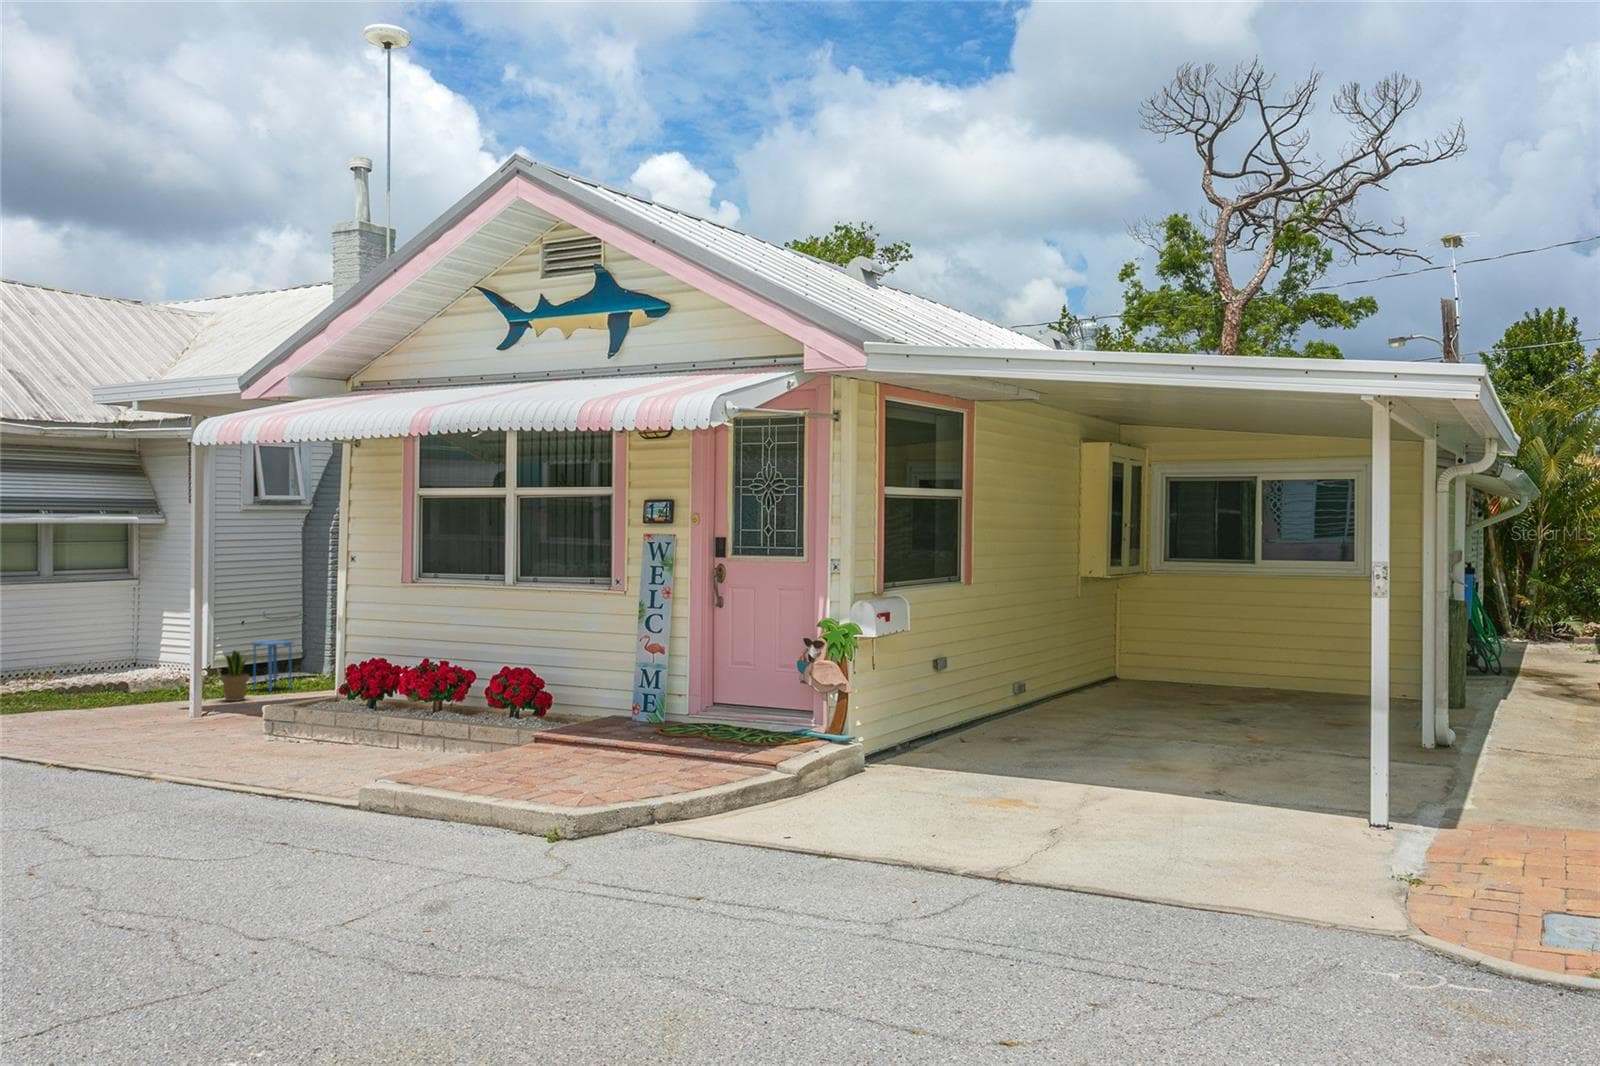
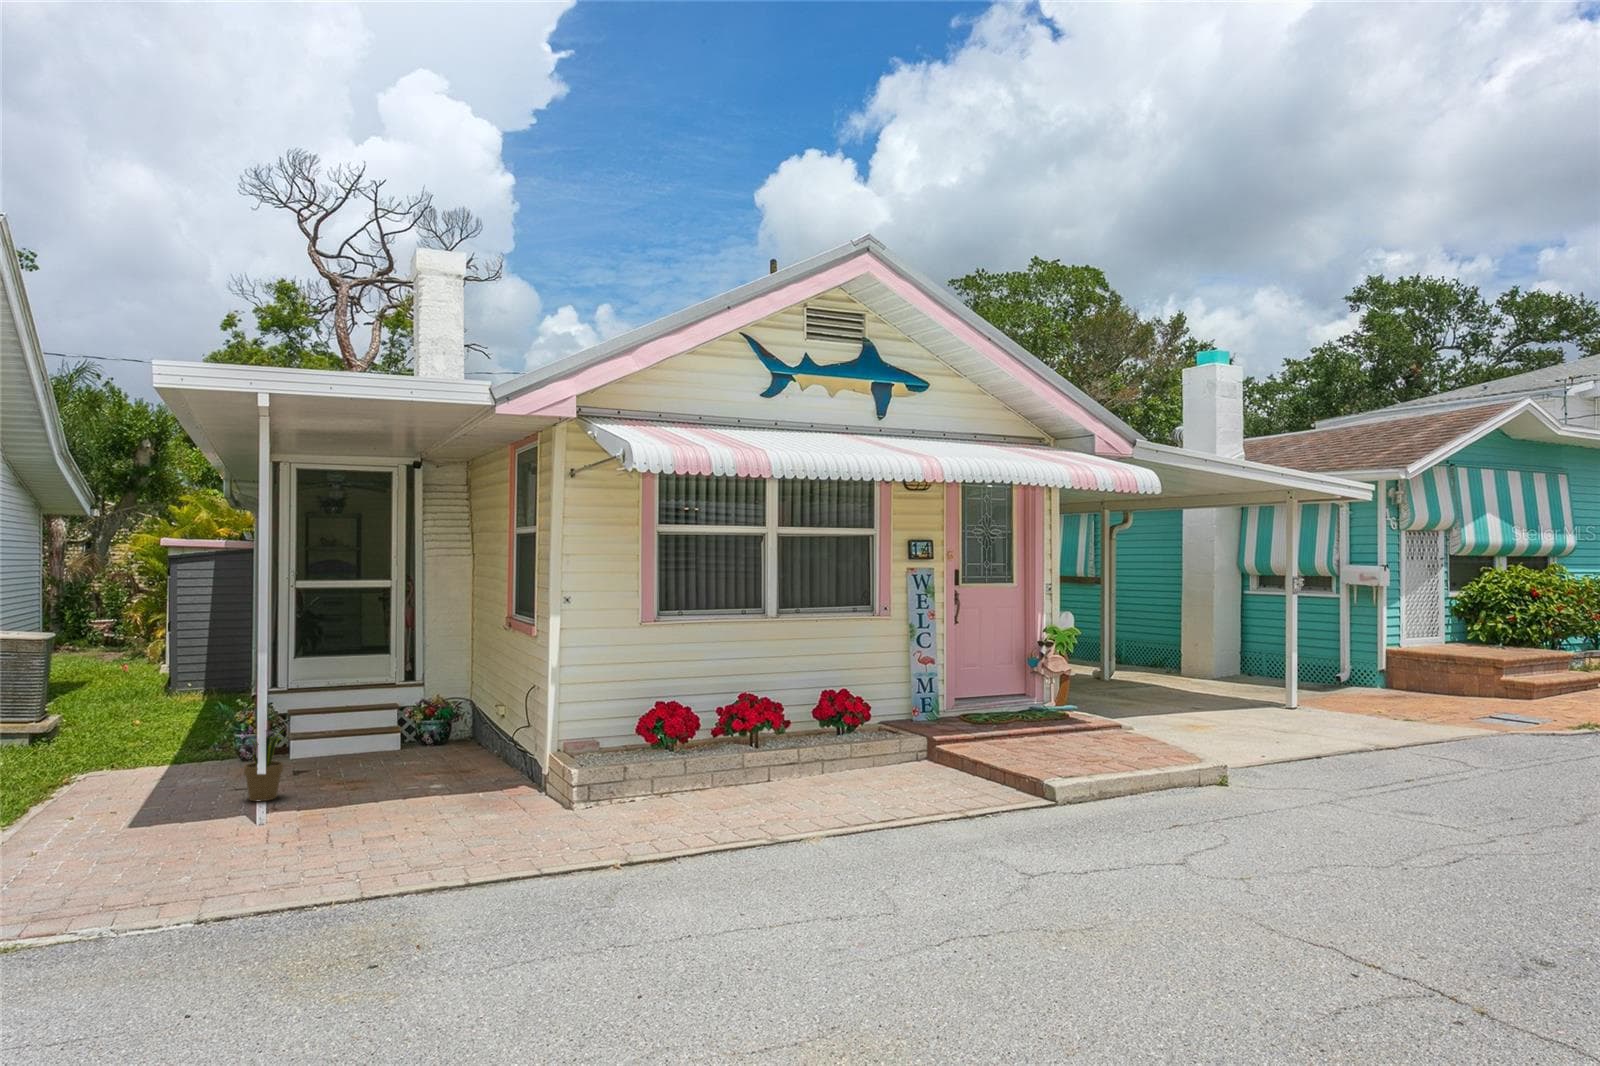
side table: present [251,640,293,691] -> none [182,714,232,789]

